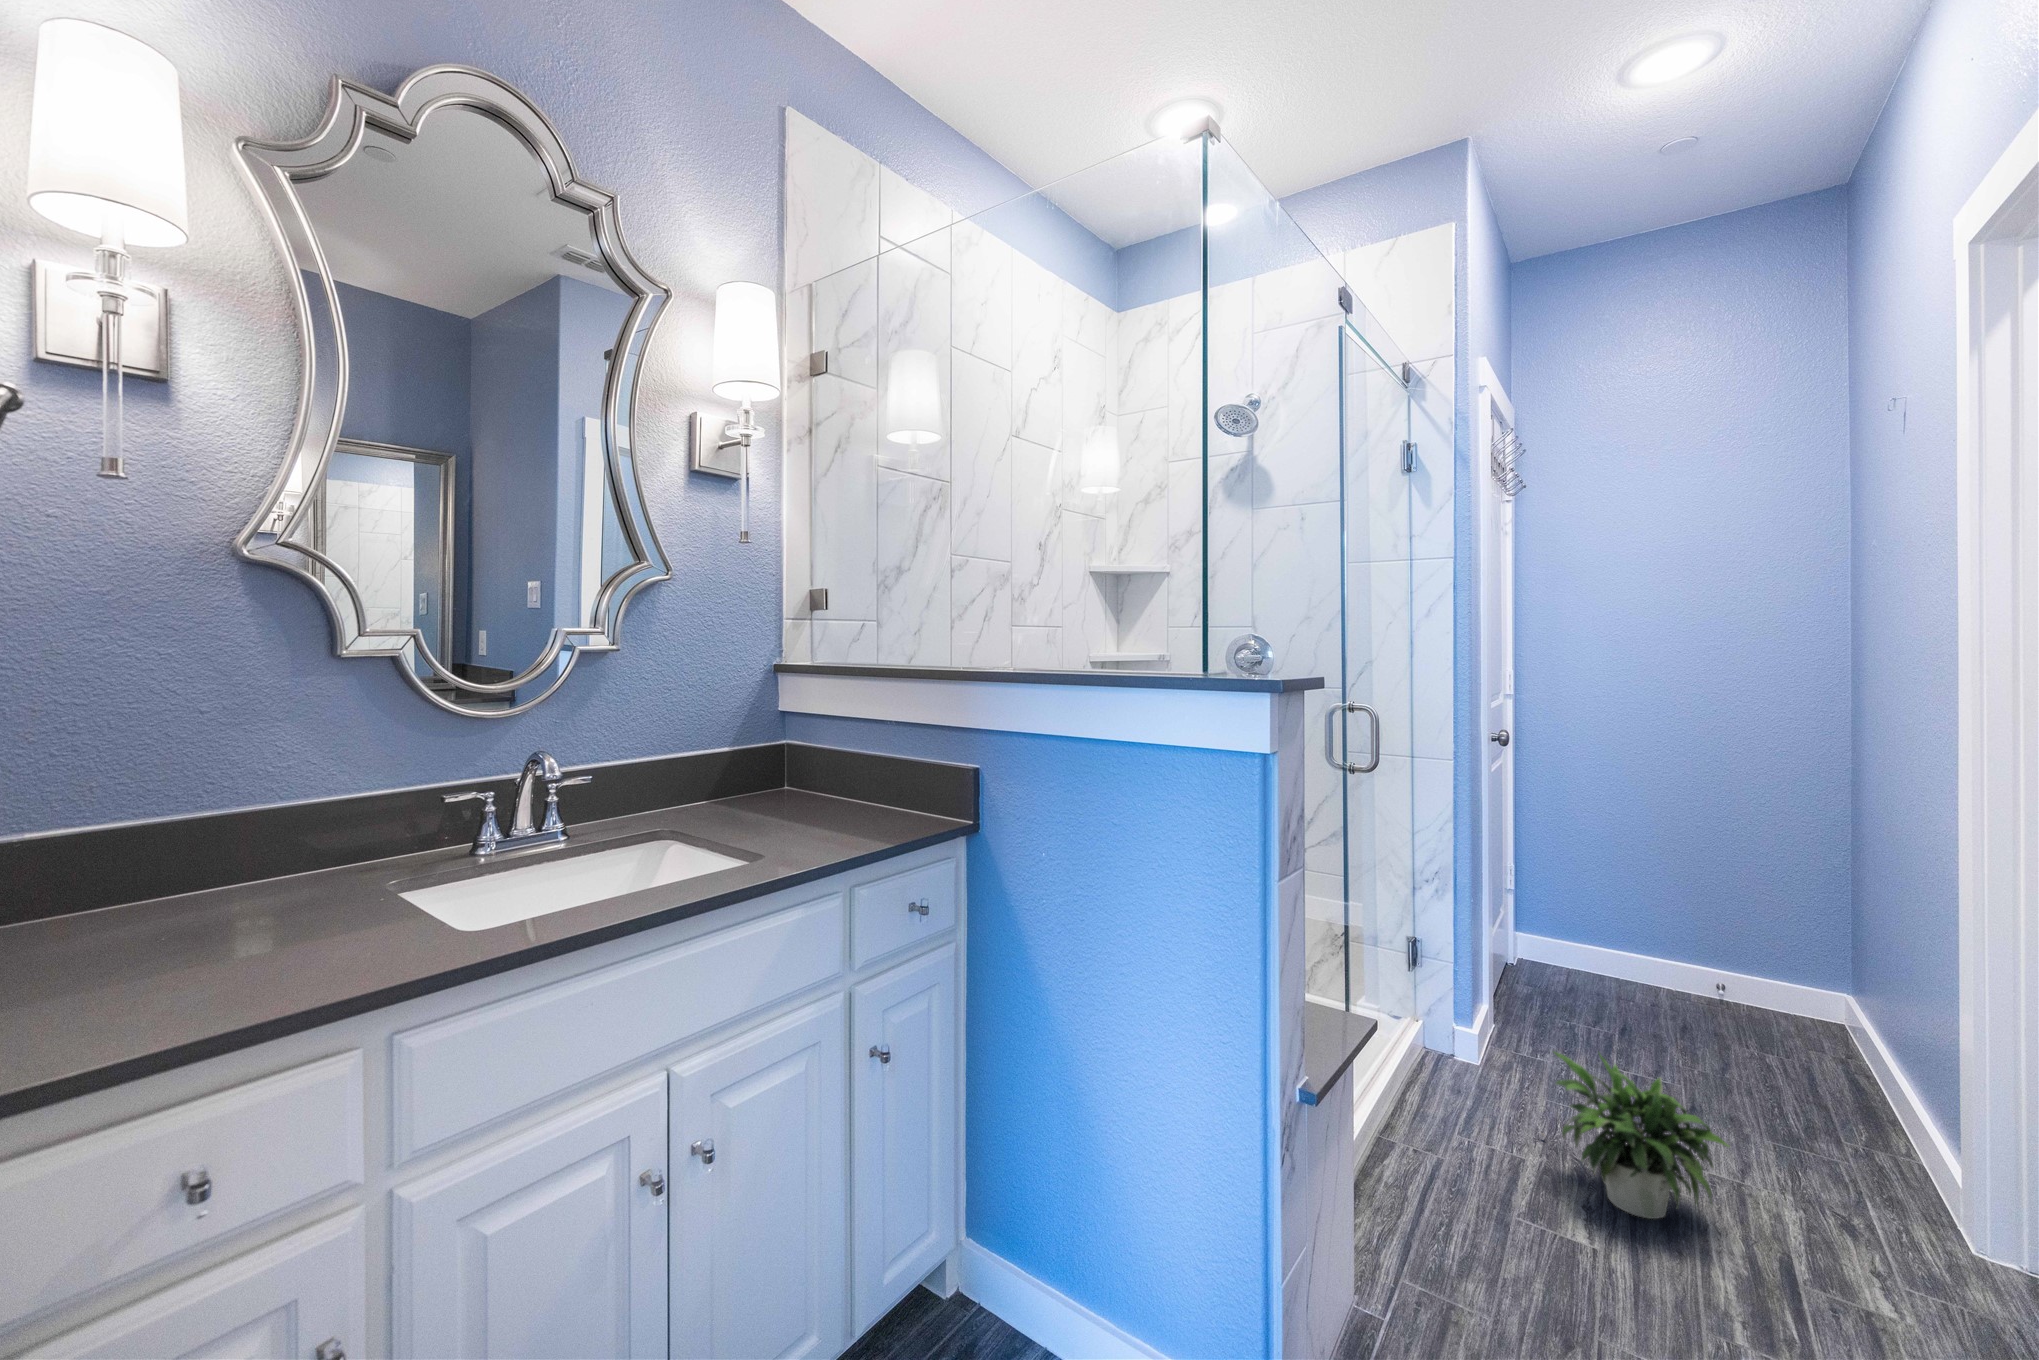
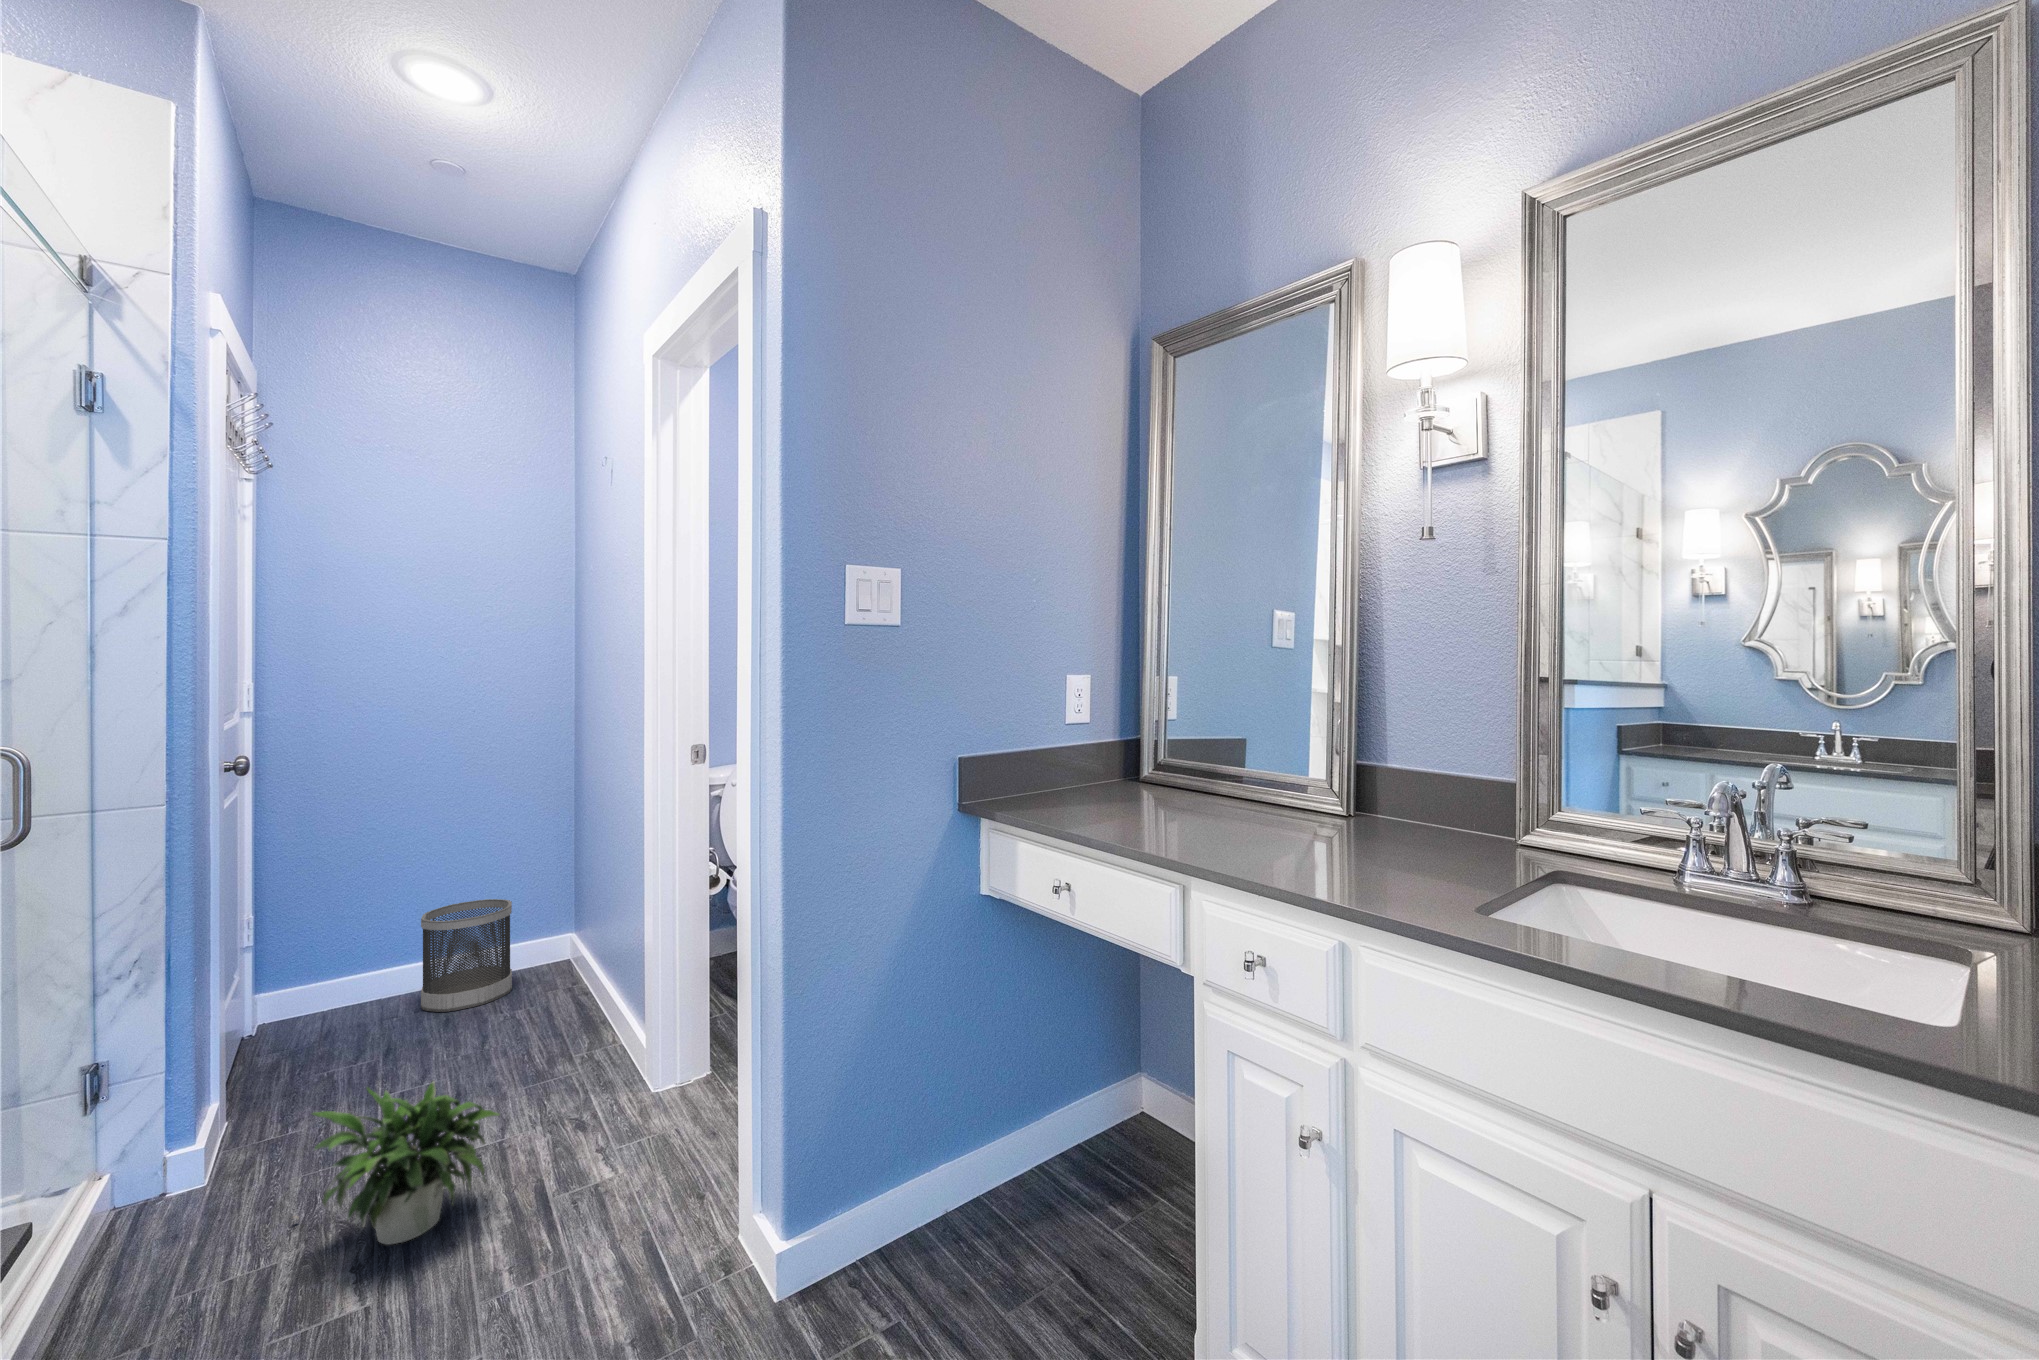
wastebasket: none [1657,909,1759,1029] -> present [421,899,512,1012]

